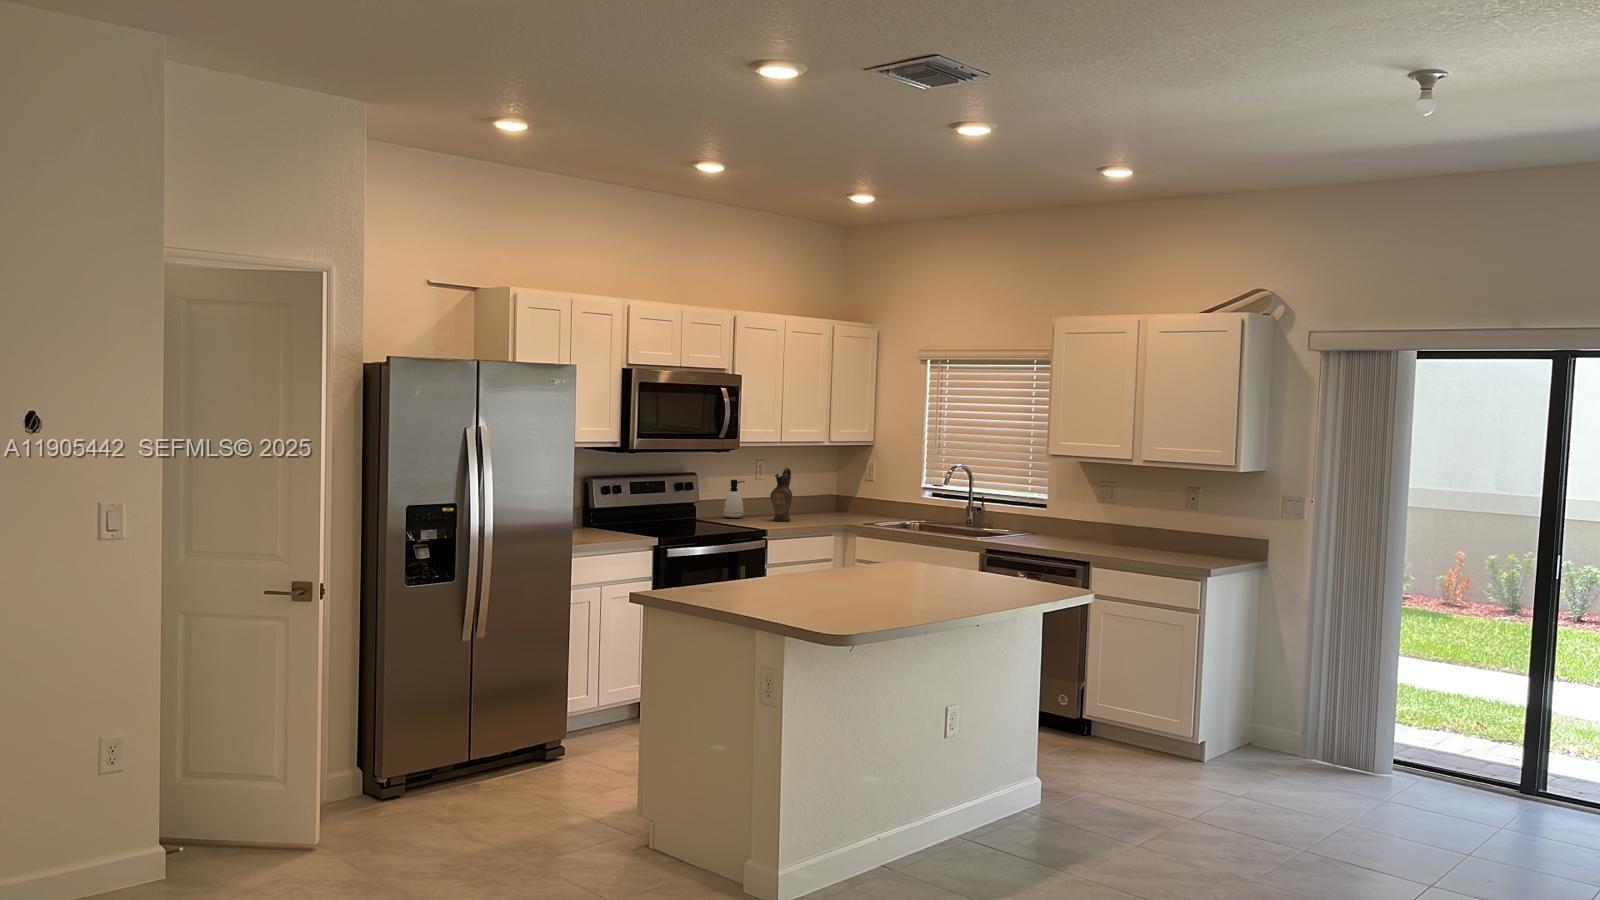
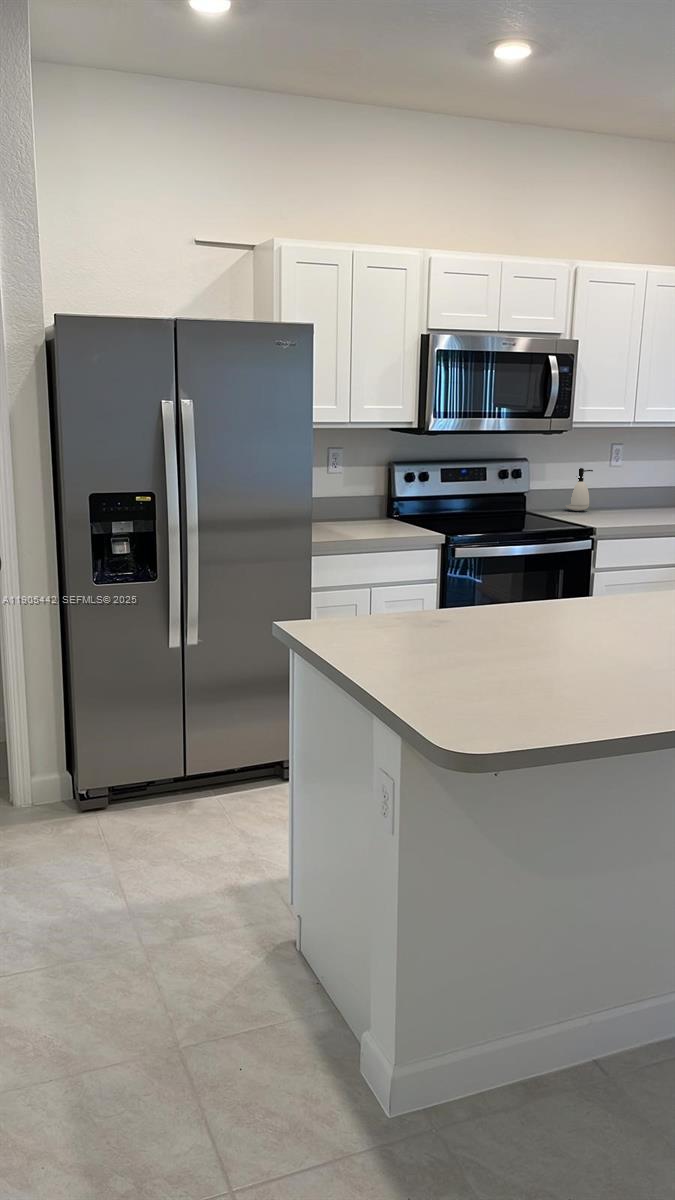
ceramic pitcher: present [770,468,792,521] -> none [620,454,650,517]

